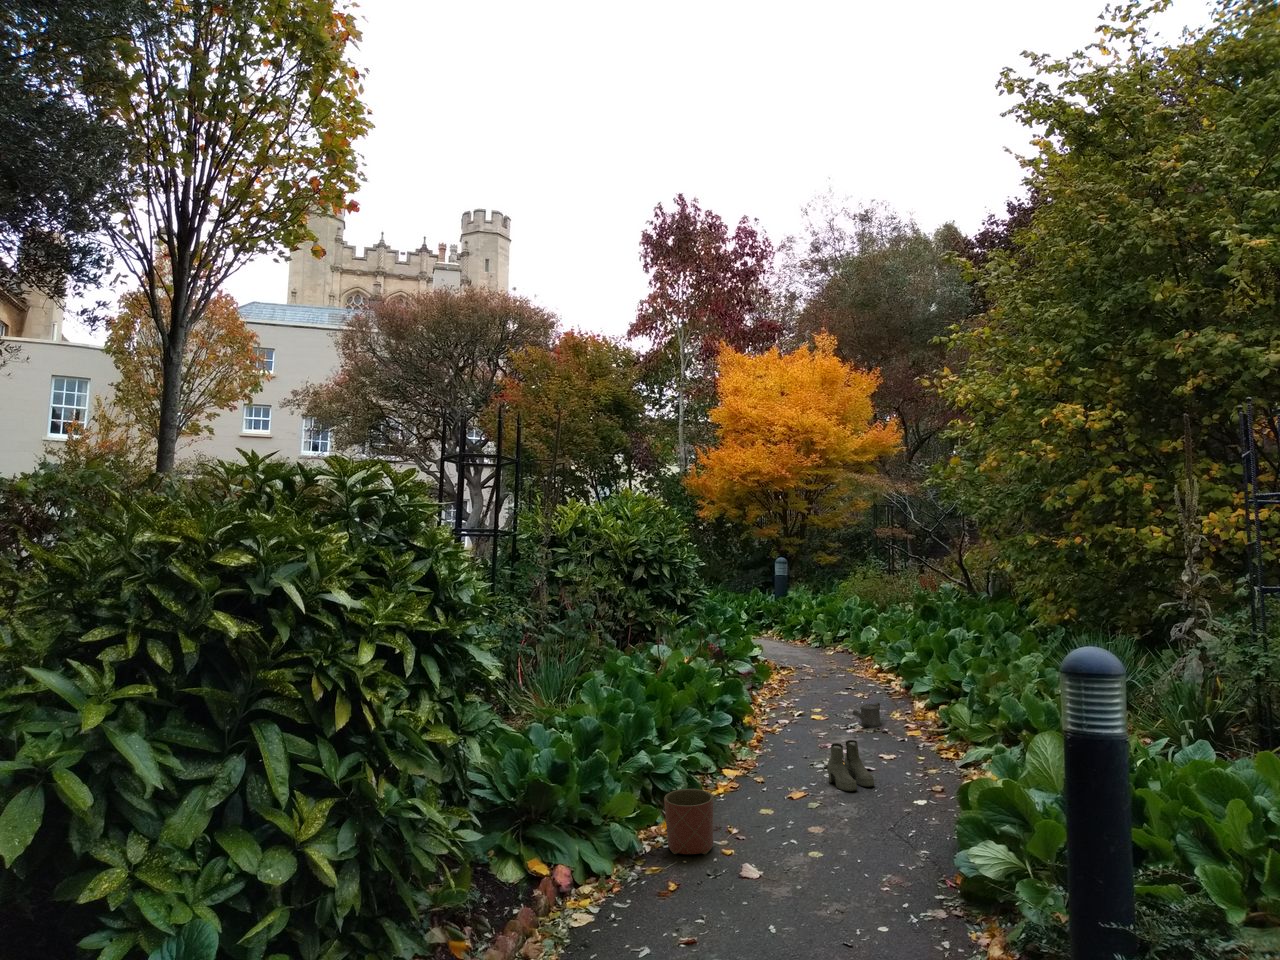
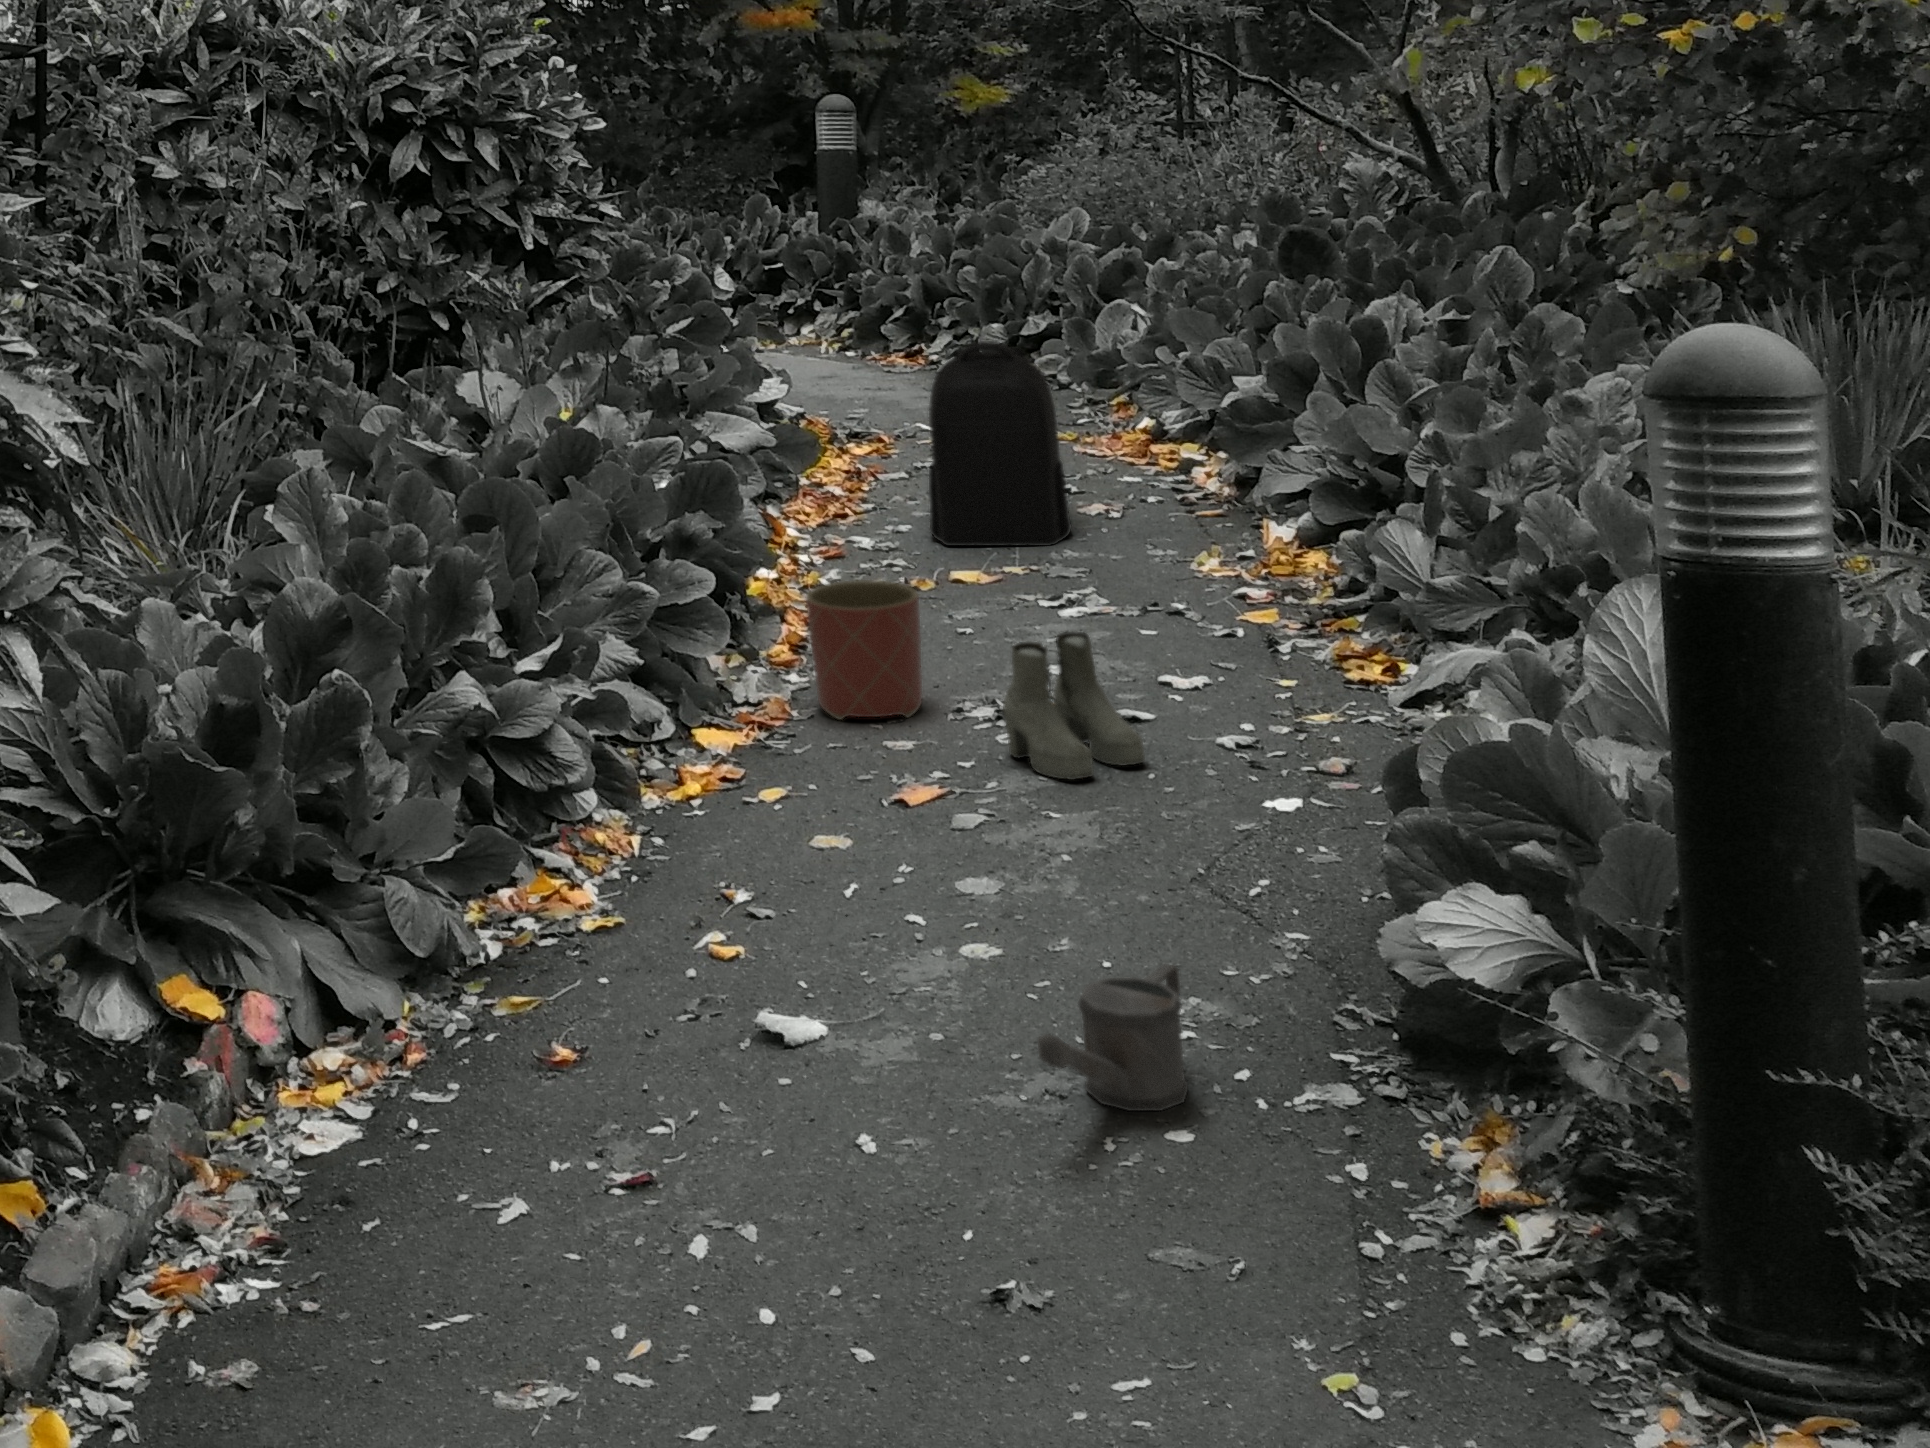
backpack: none [806,639,852,708] -> present [929,341,1071,546]
watering can: present [853,702,881,727] -> present [1037,964,1188,1111]
planter: present [664,789,713,854] -> present [805,580,922,720]

